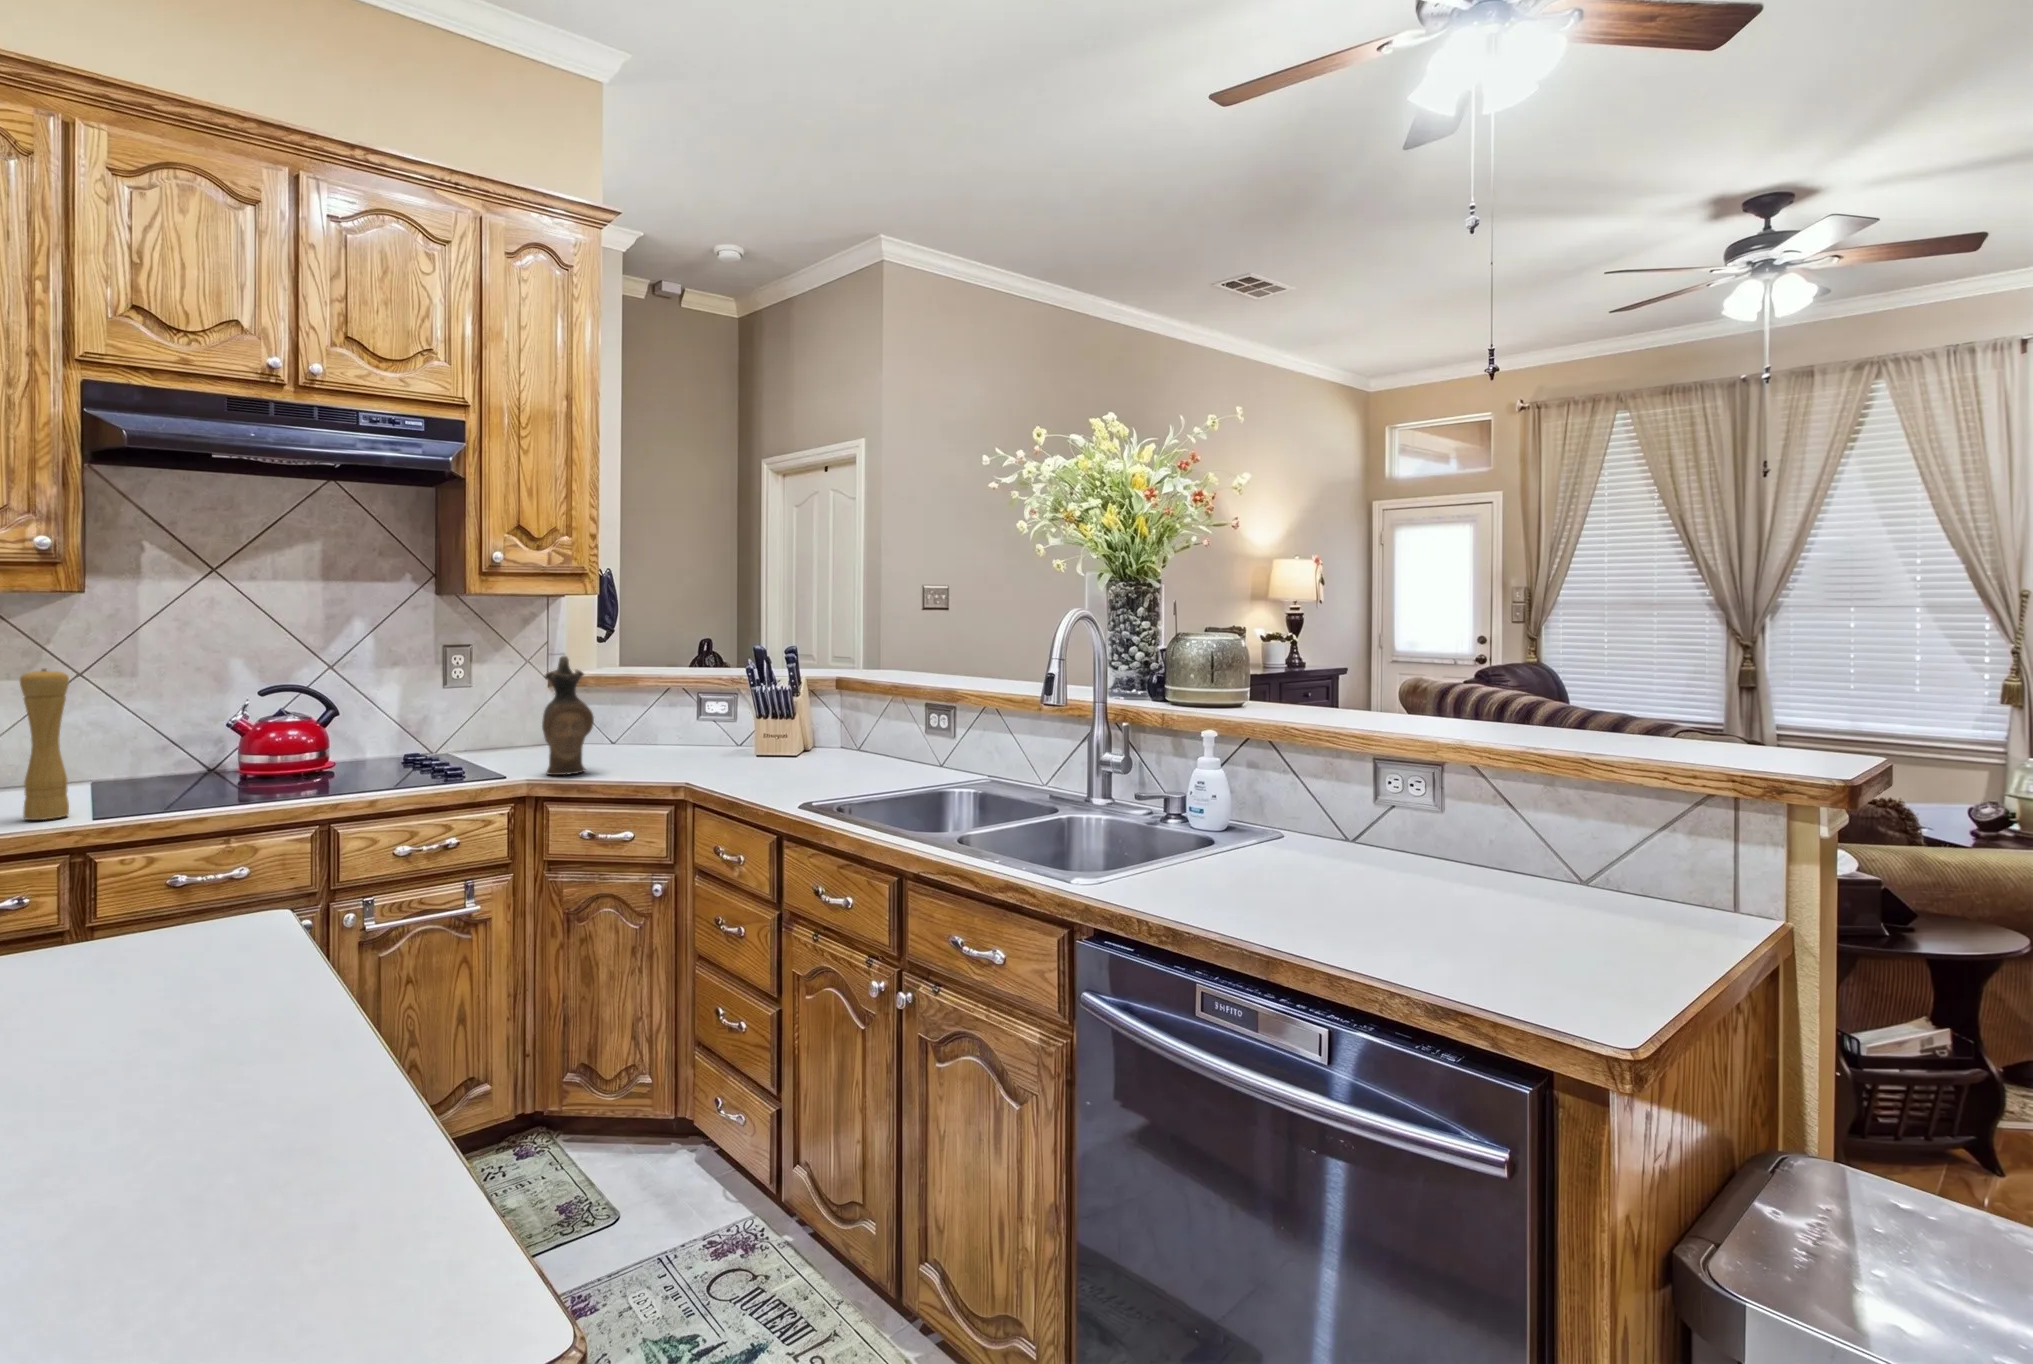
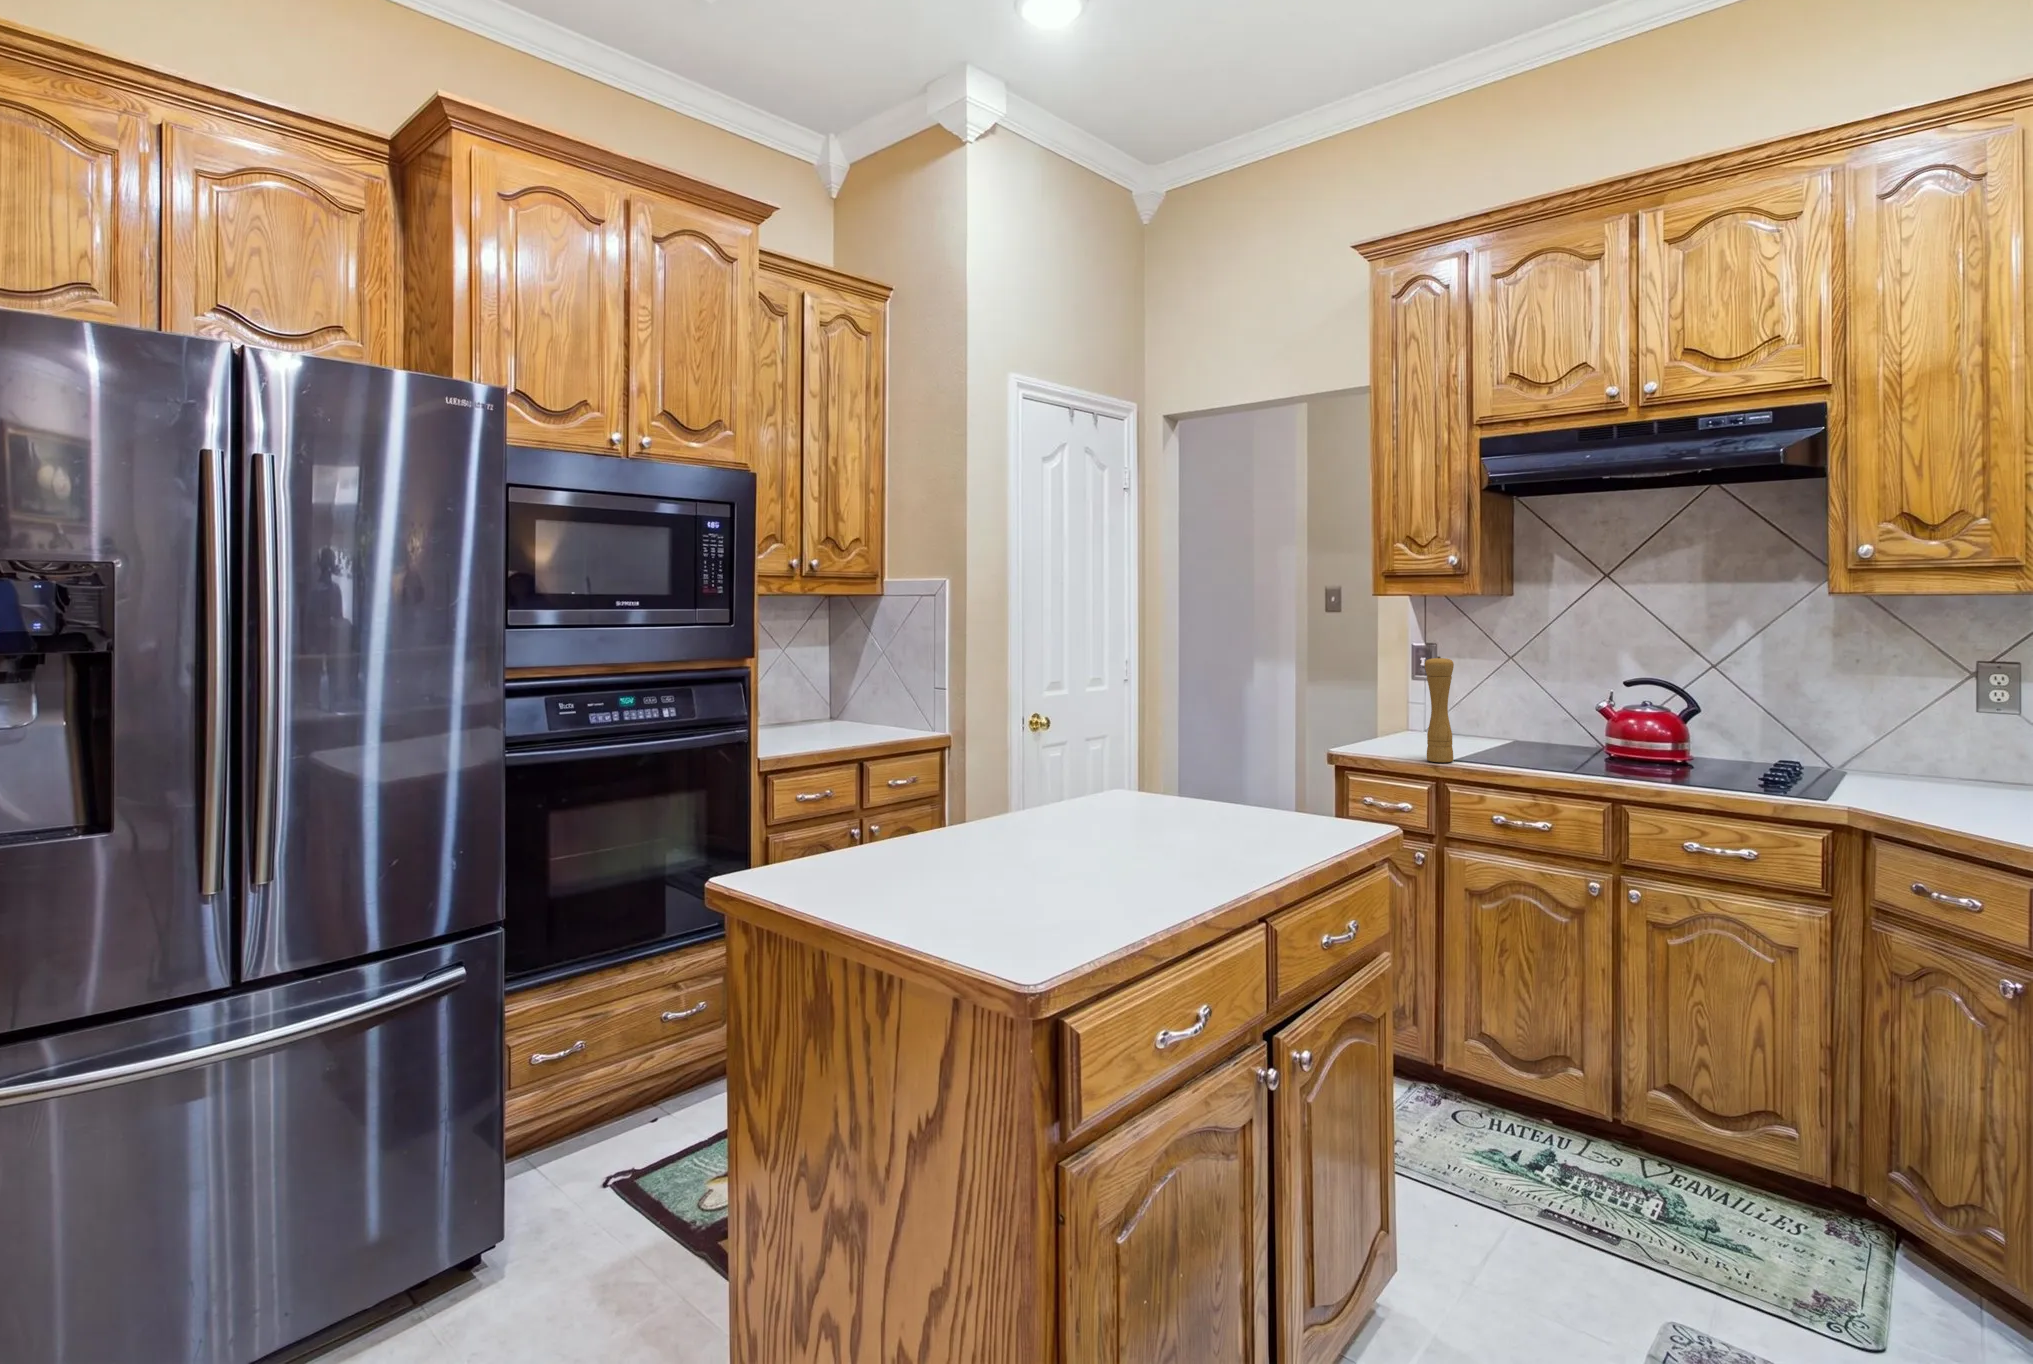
ceramic pitcher: present [542,656,594,775] -> none [1883,666,1963,812]

